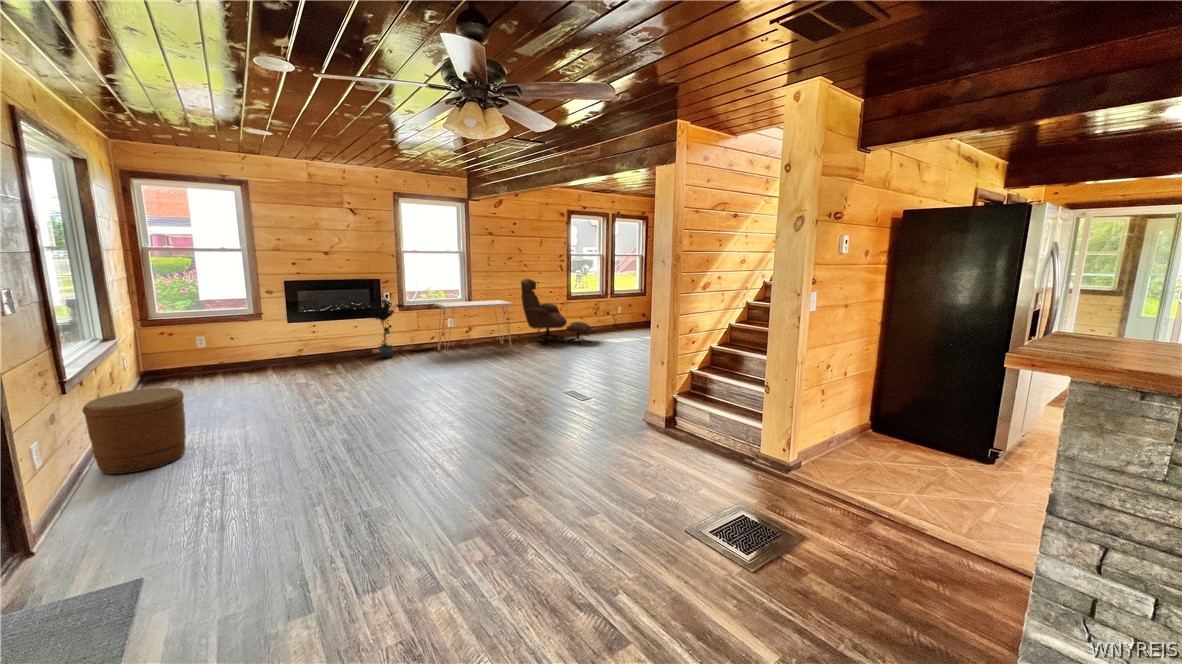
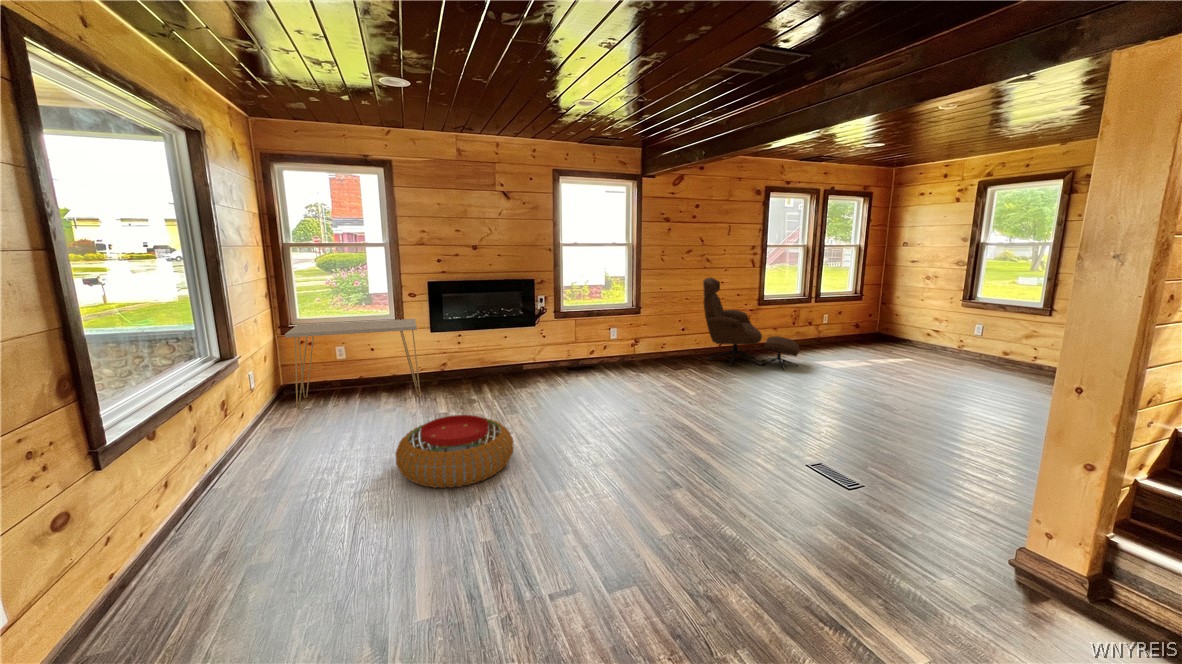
potted plant: present [361,299,404,358] -> none [510,301,564,378]
console table: present [434,300,514,354] -> present [285,319,421,409]
pouf: none [267,375,361,420] -> present [395,415,514,488]
woven basket: present [82,388,186,474] -> none [142,444,282,586]

